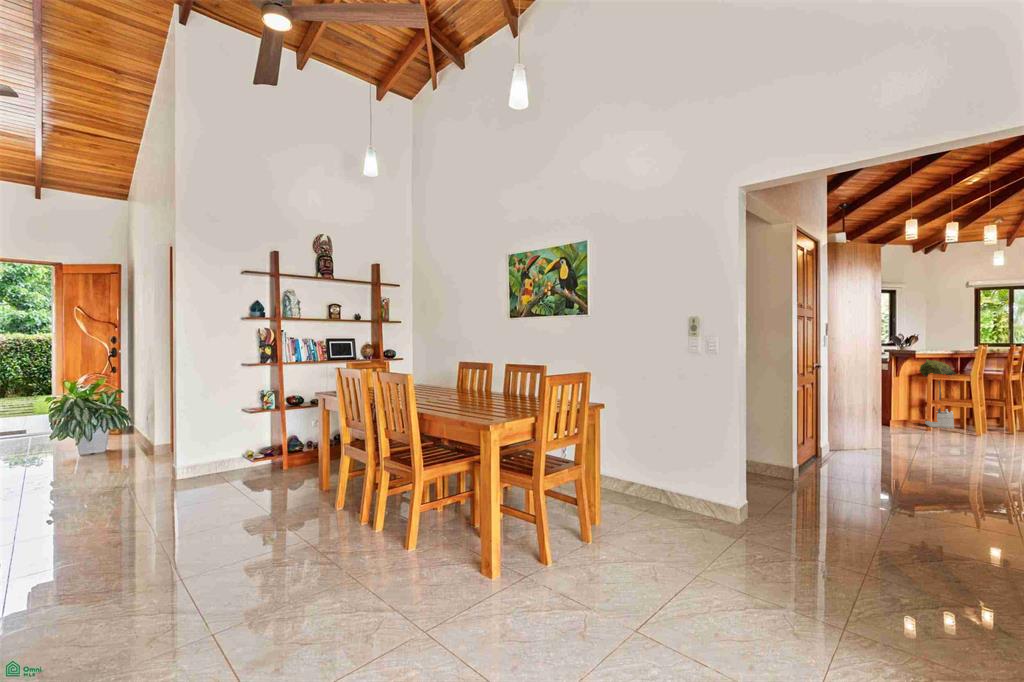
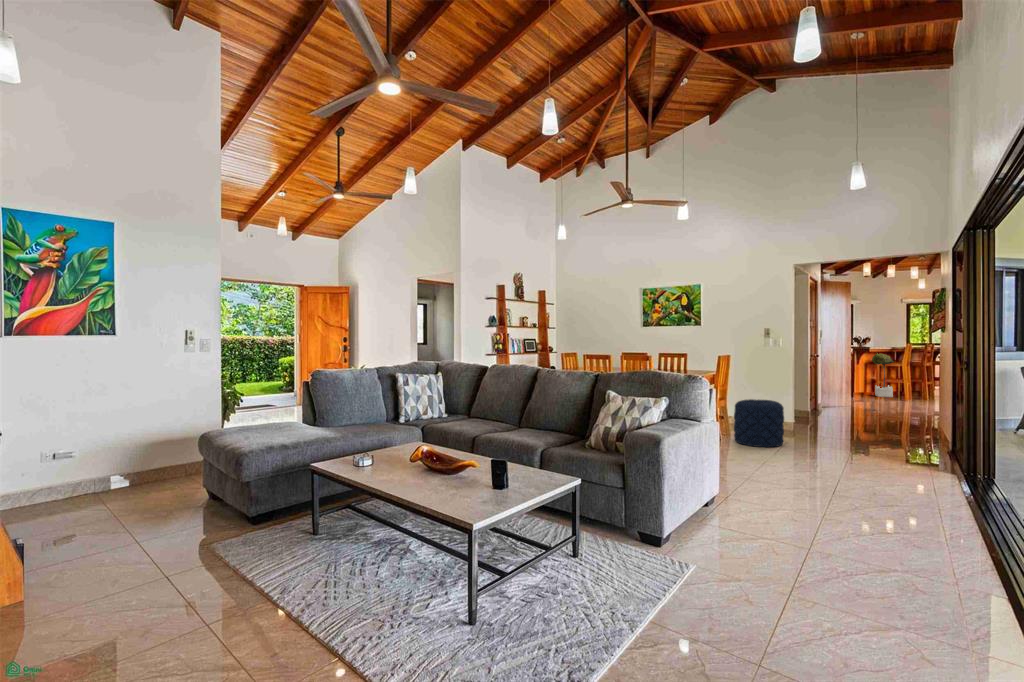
pouf: none [562,467,668,596] -> present [734,399,784,447]

